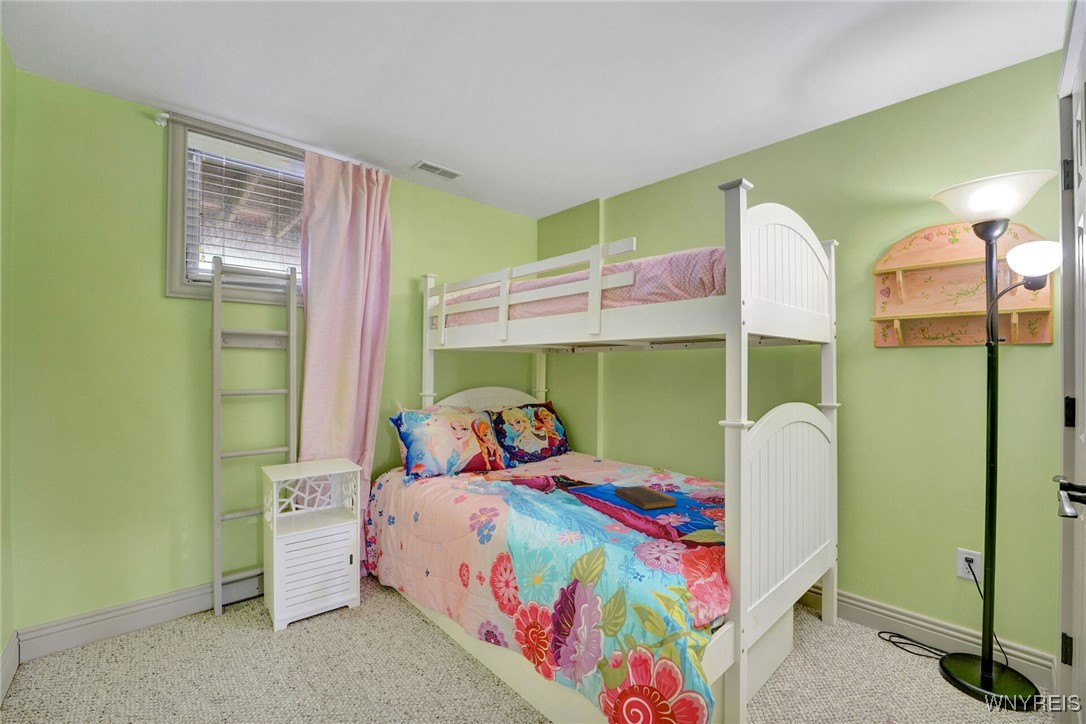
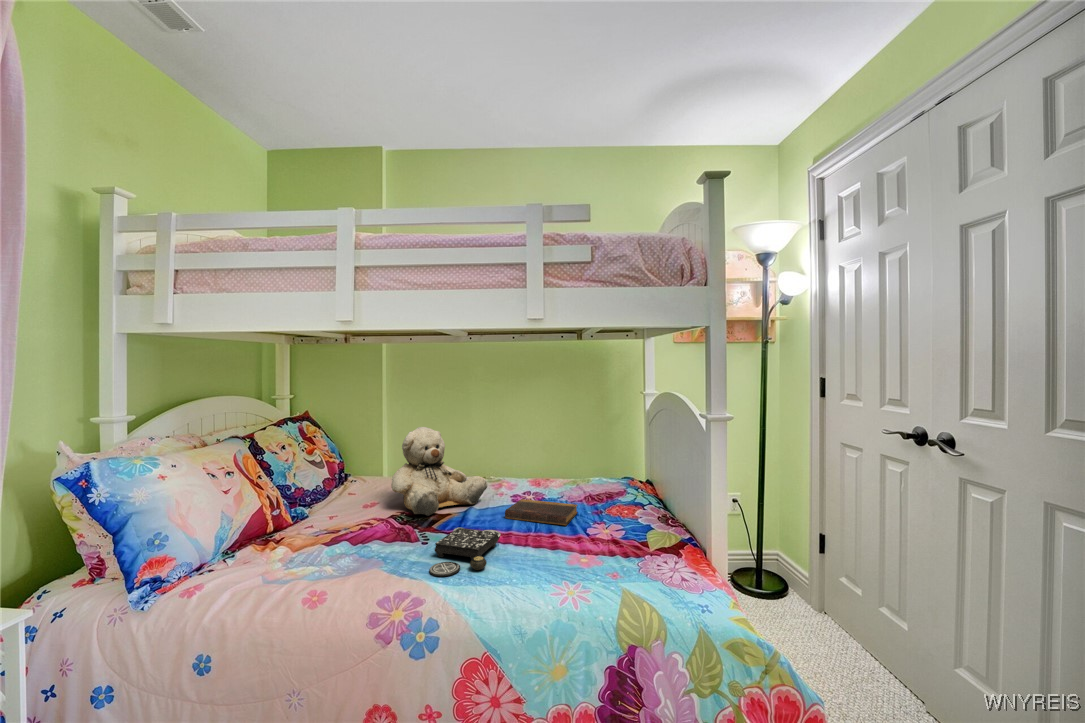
teddy bear: none [558,415,627,482] -> present [391,427,487,516]
board game: none [514,488,590,511] -> present [429,527,500,576]

